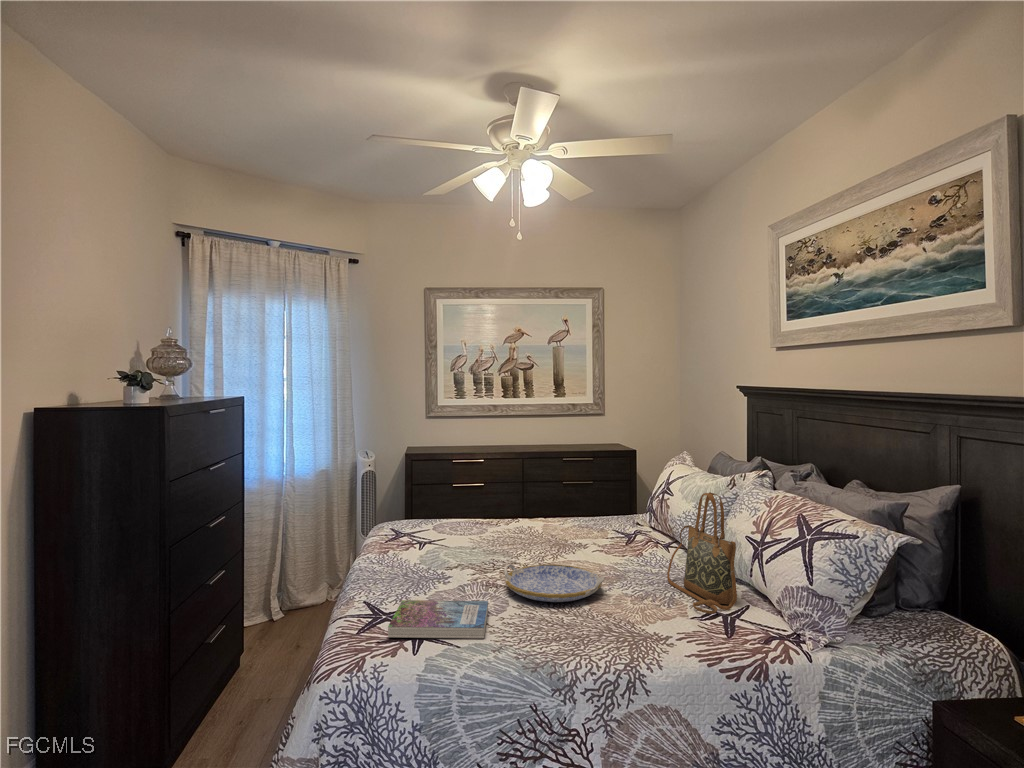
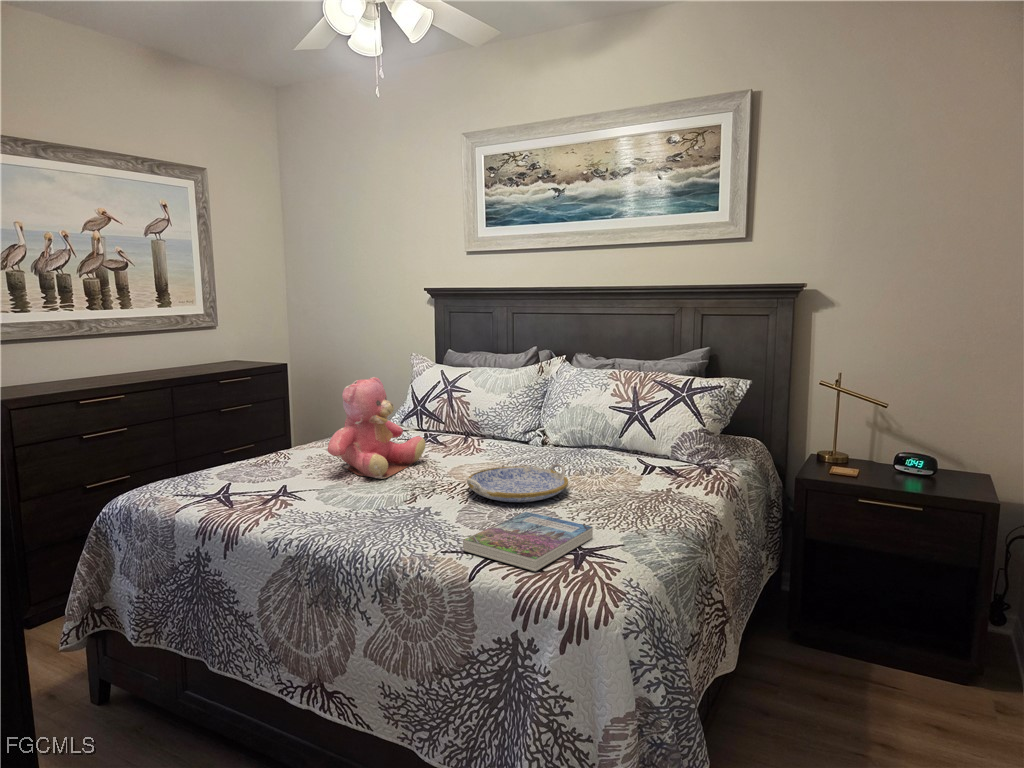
teddy bear: none [486,466,574,552] -> present [328,377,426,479]
handbag: present [667,492,737,614] -> none [556,373,646,470]

